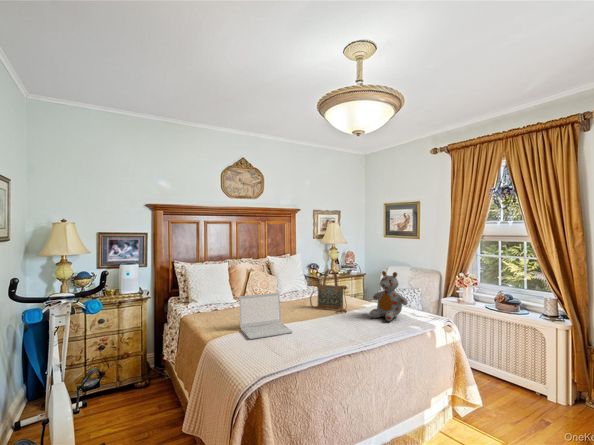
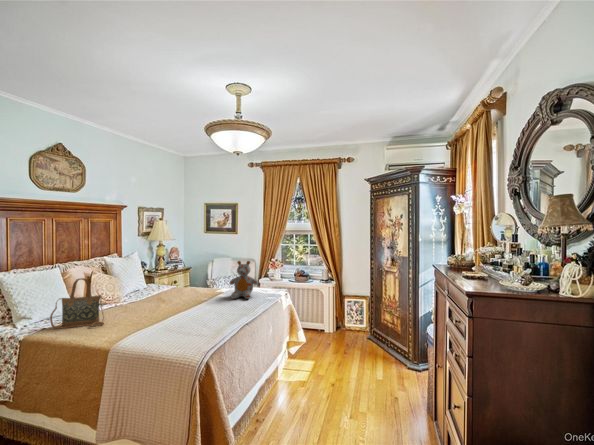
handbag: present [310,269,347,313] -> present [50,278,104,329]
laptop: present [239,293,293,339] -> none [121,290,182,336]

